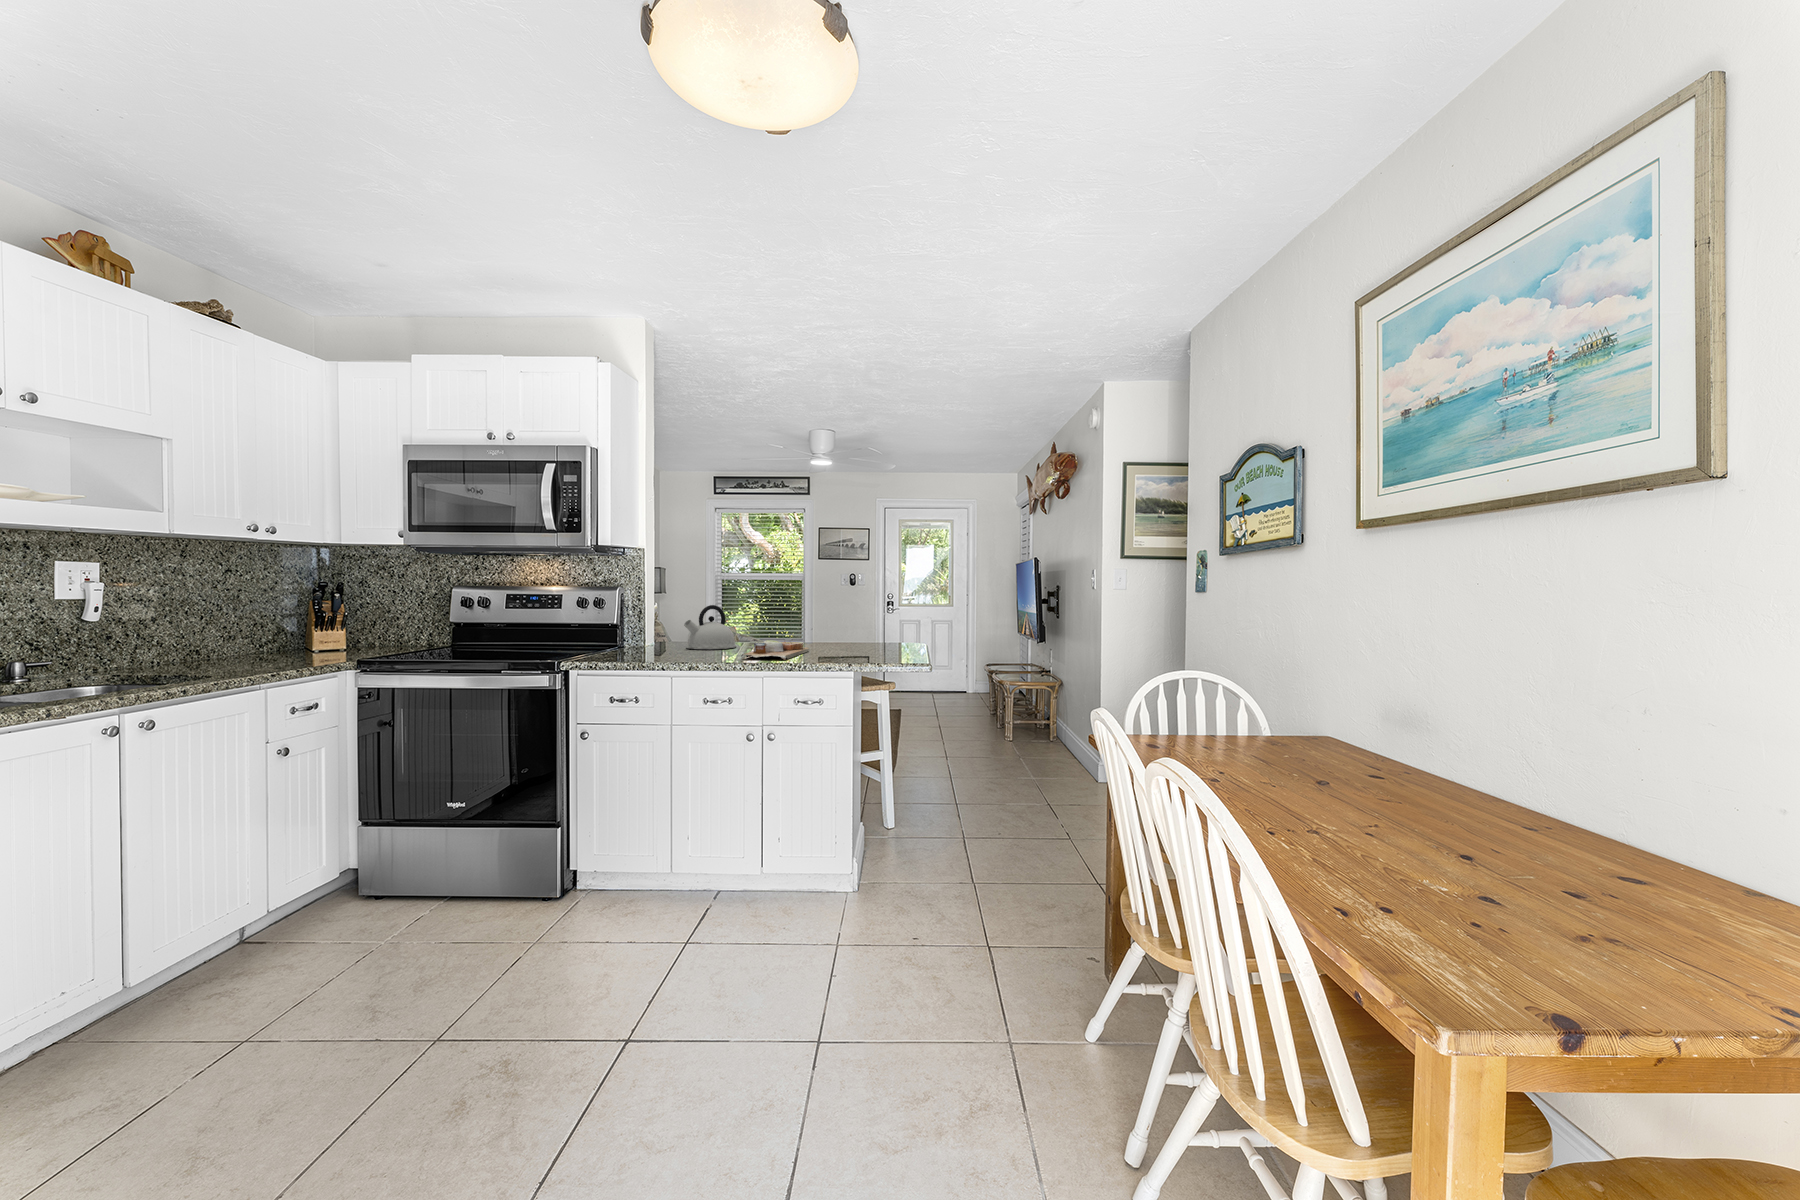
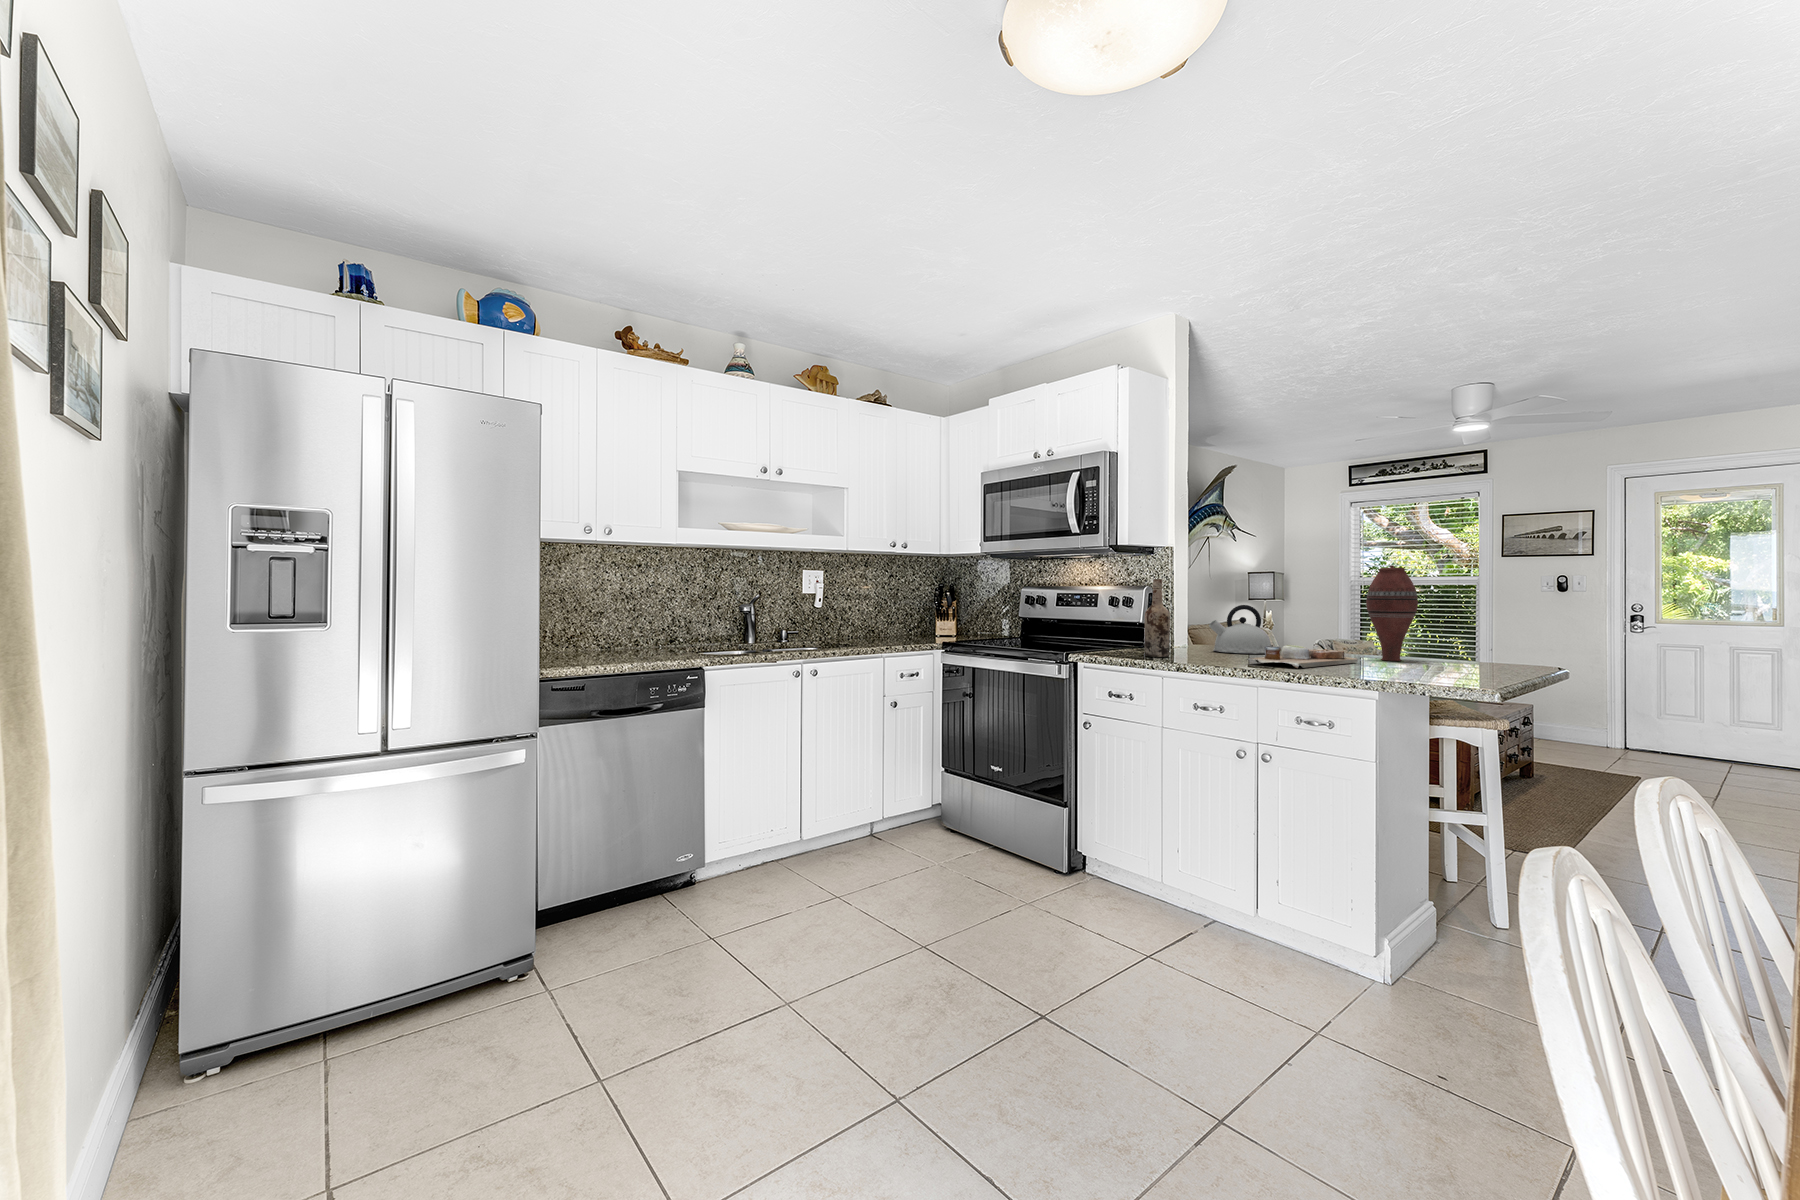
vase: none [807,573,840,648] -> present [1366,565,1418,661]
wine bottle: none [641,583,665,659] -> present [1144,579,1170,657]

